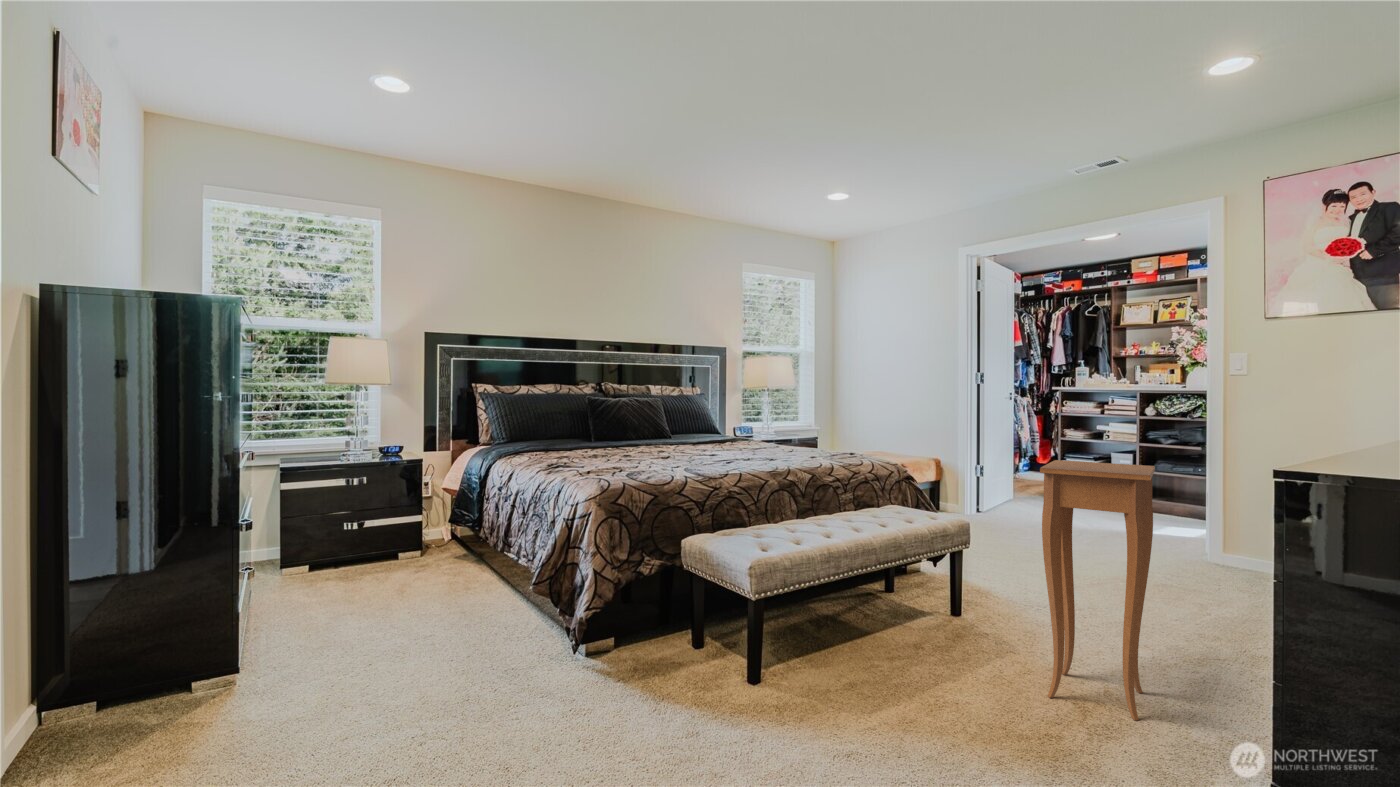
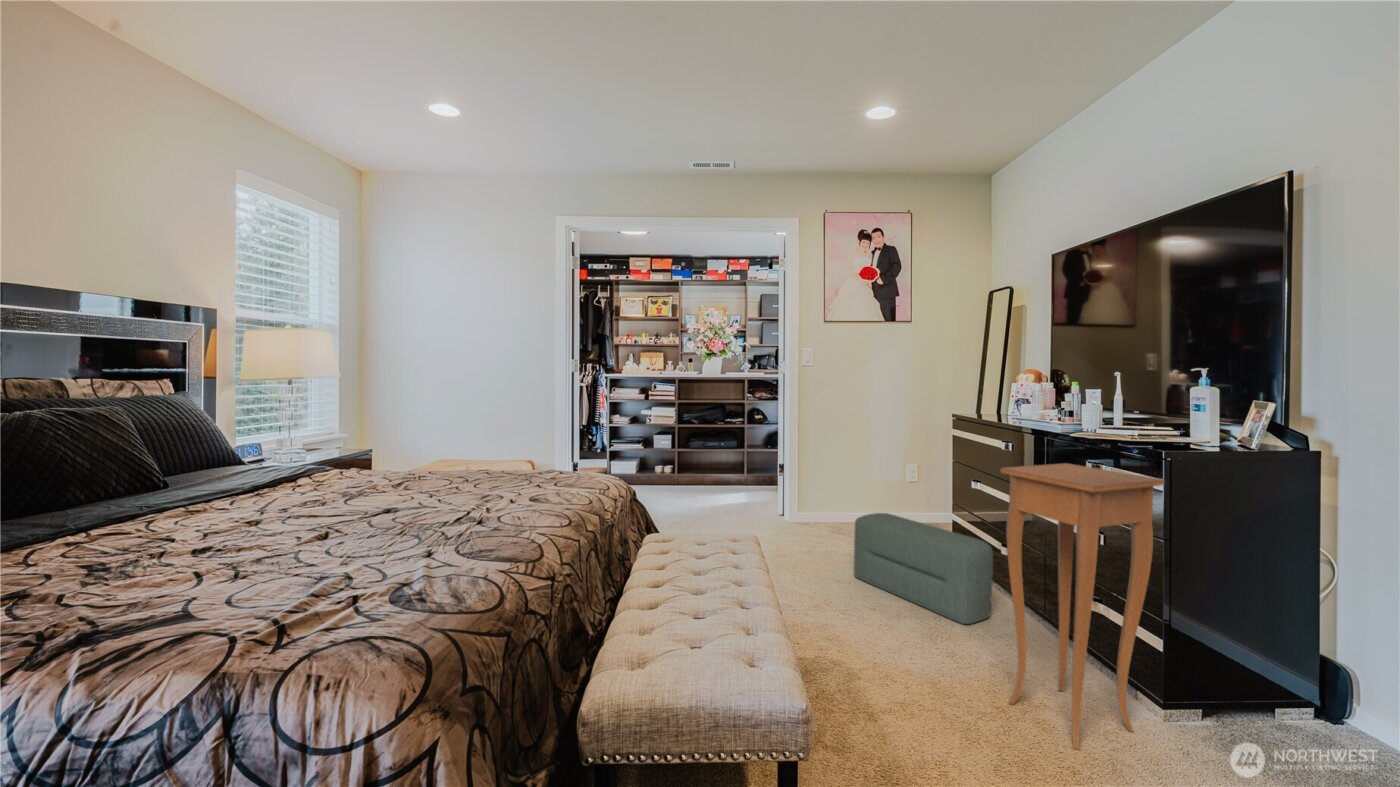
pouf: none [1142,537,1228,658] -> present [854,513,993,624]

